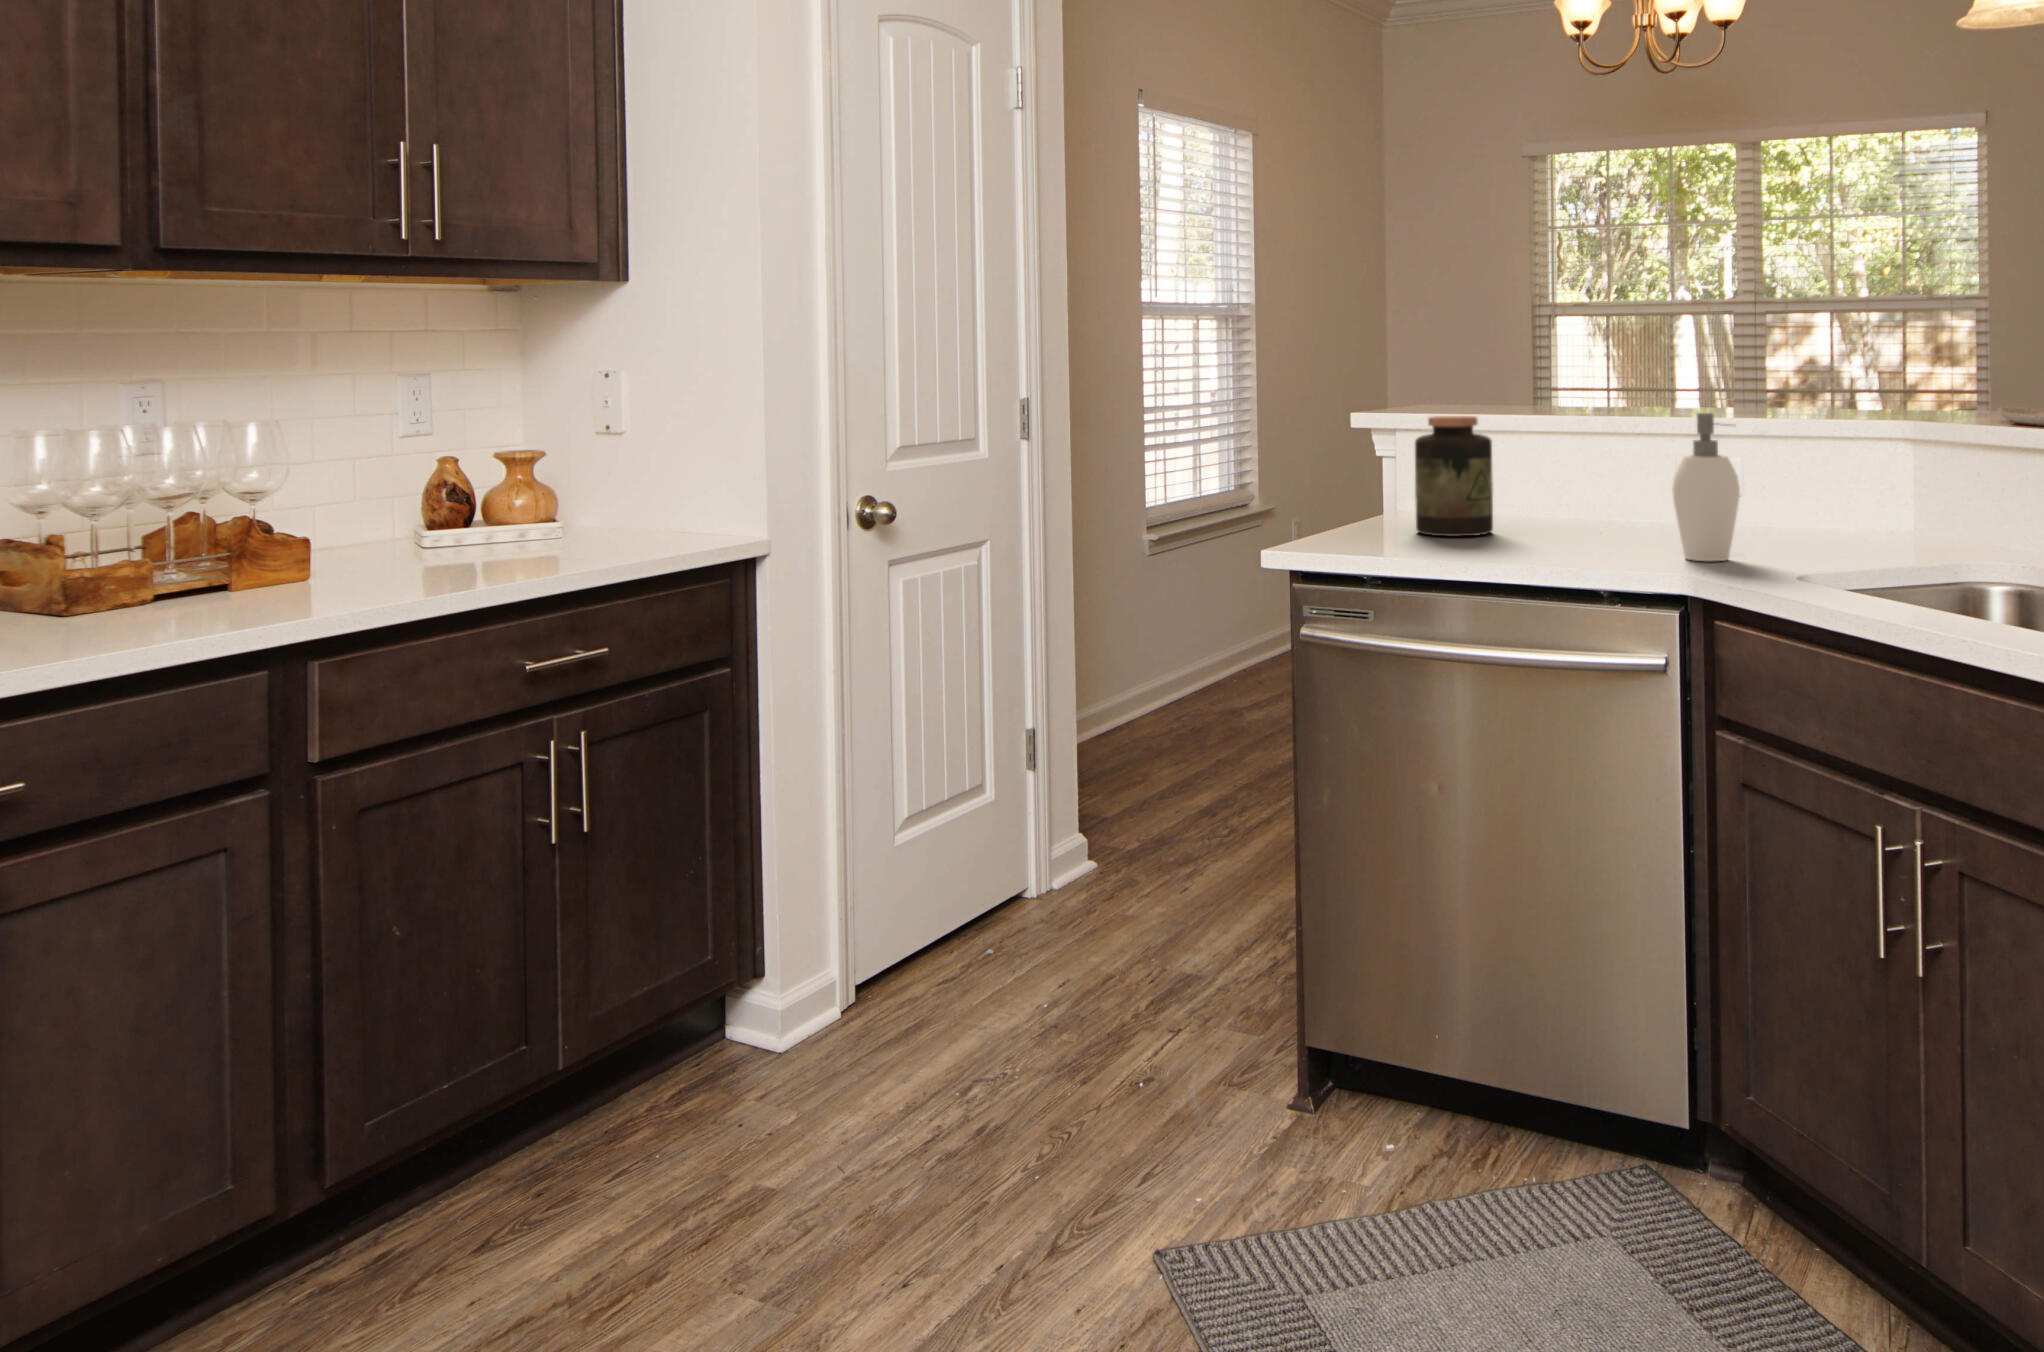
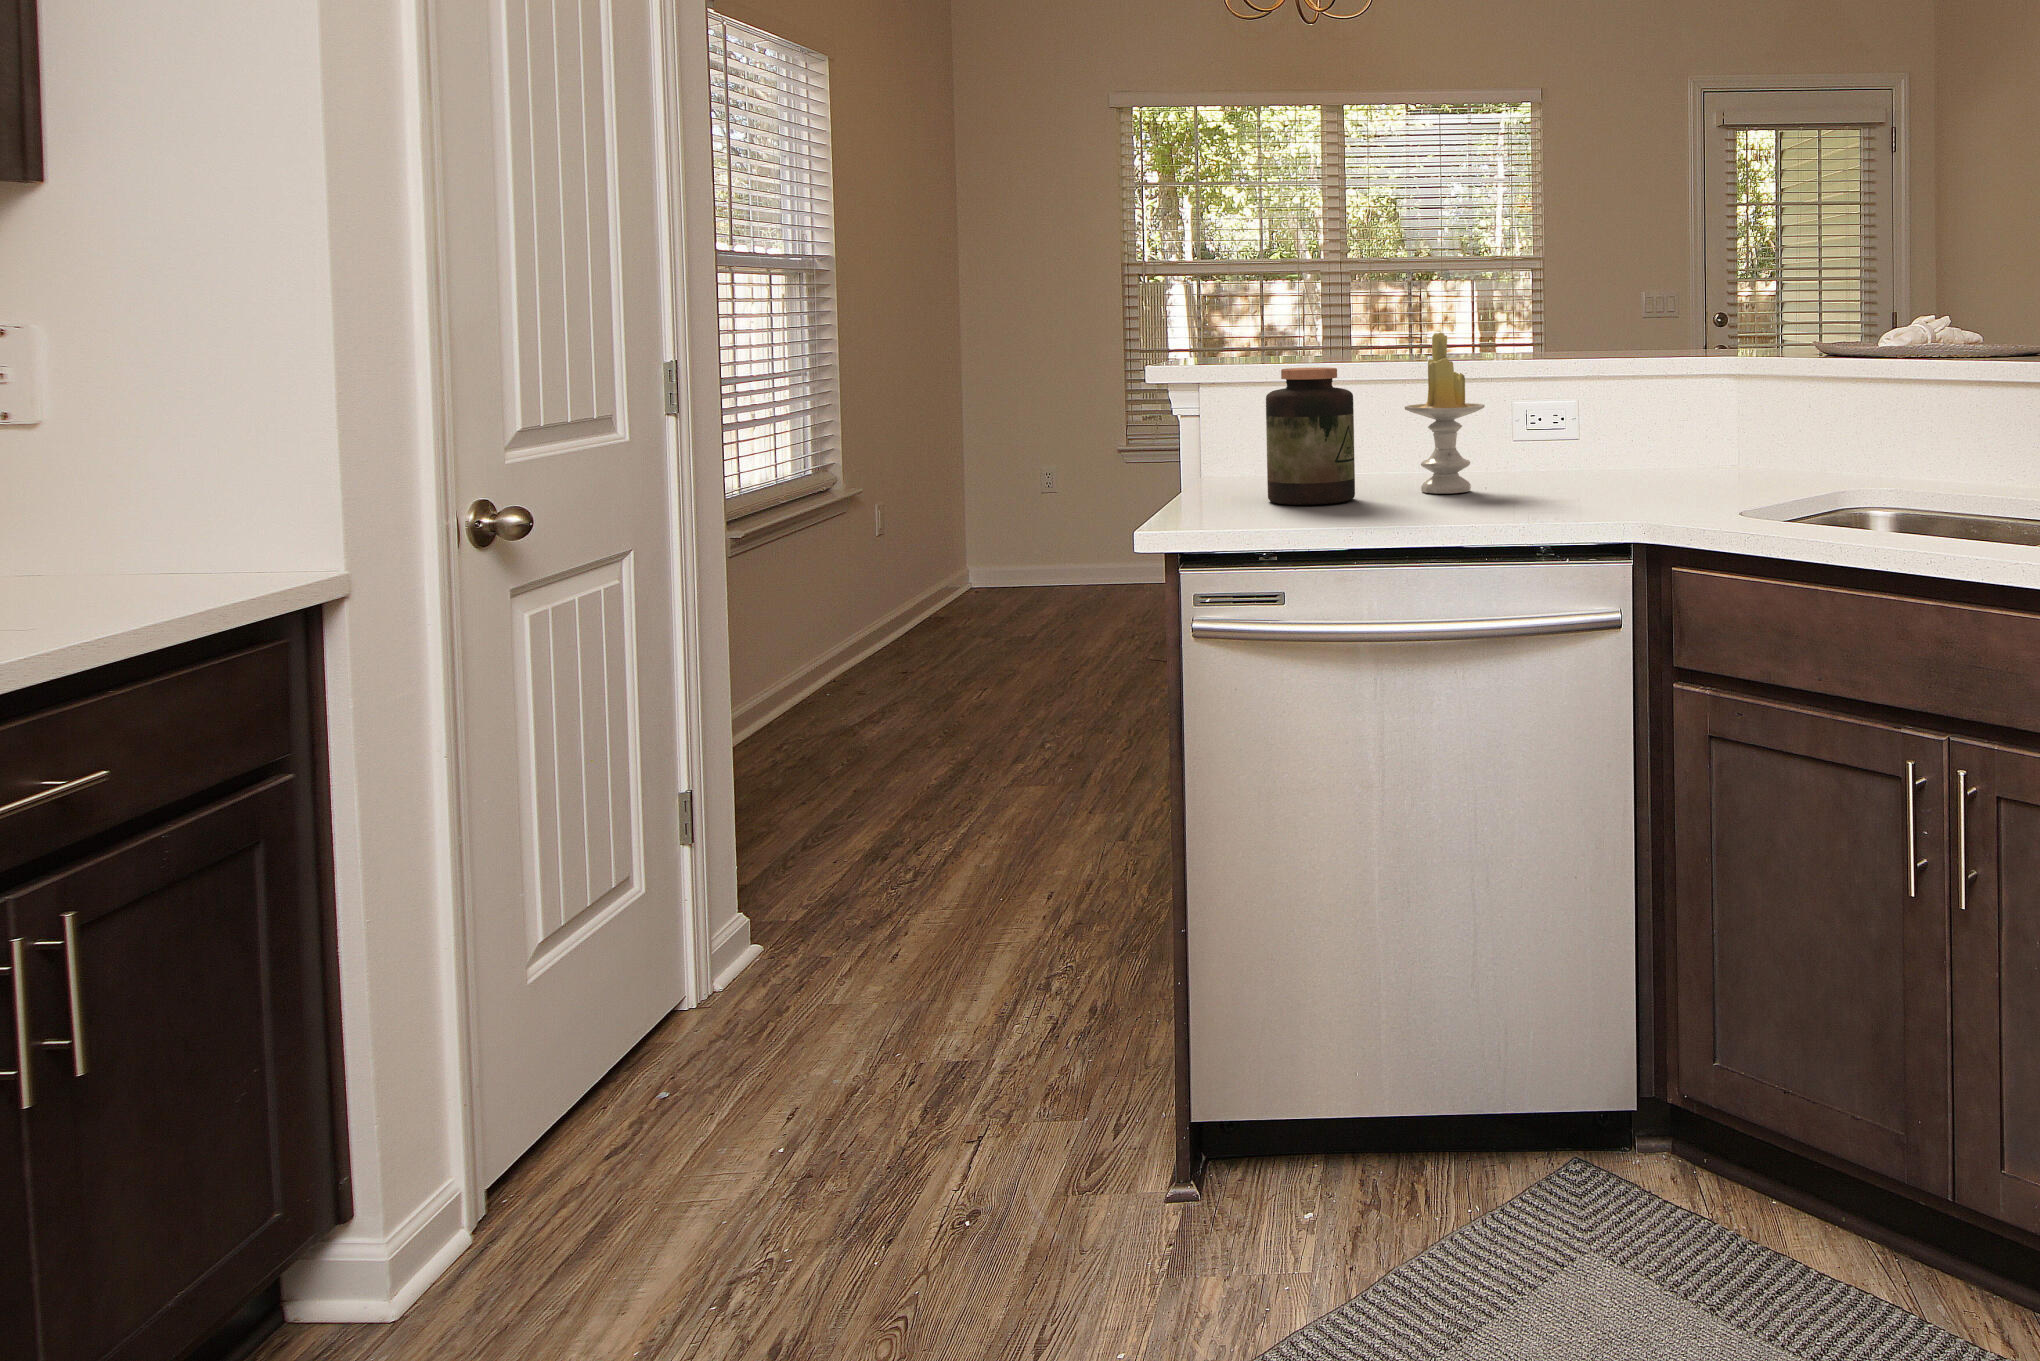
candle: none [1548,386,1623,534] -> present [1405,333,1485,493]
soap dispenser: present [1672,413,1740,561] -> none [1583,357,1660,513]

